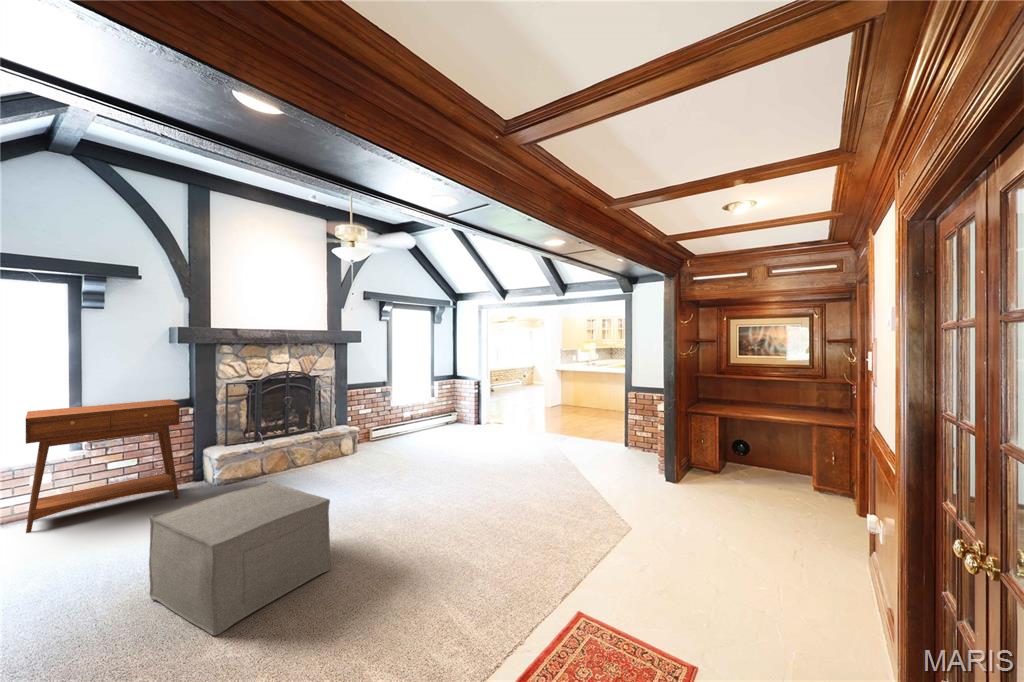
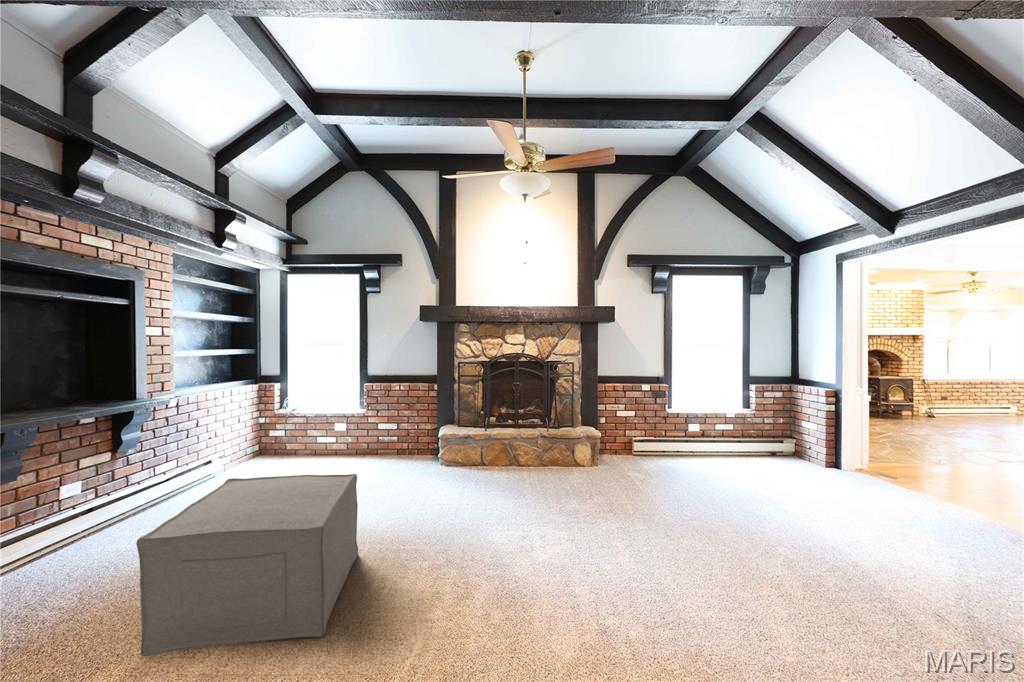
console table: present [26,399,180,533] -> none [311,373,416,468]

